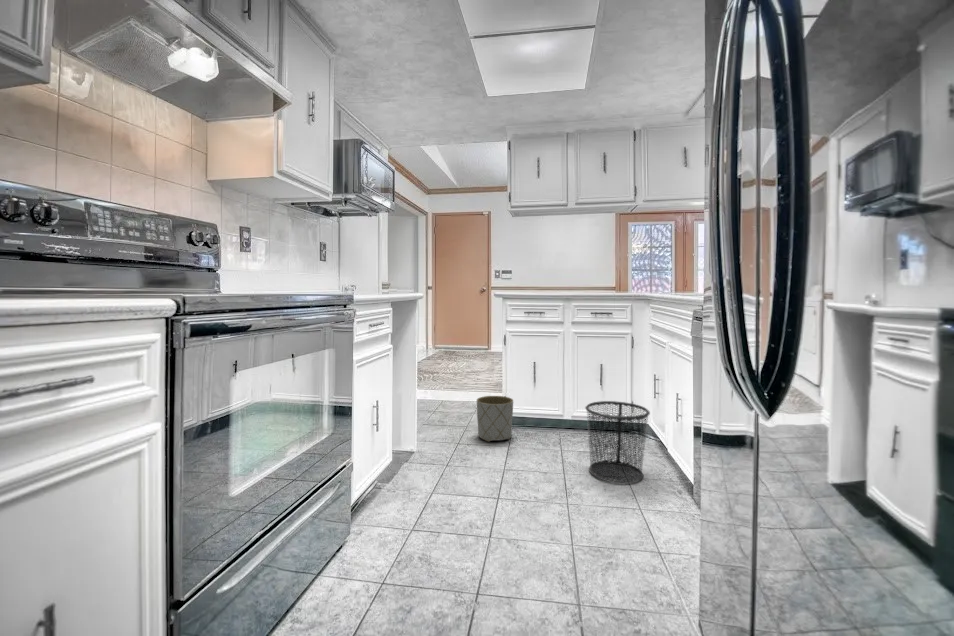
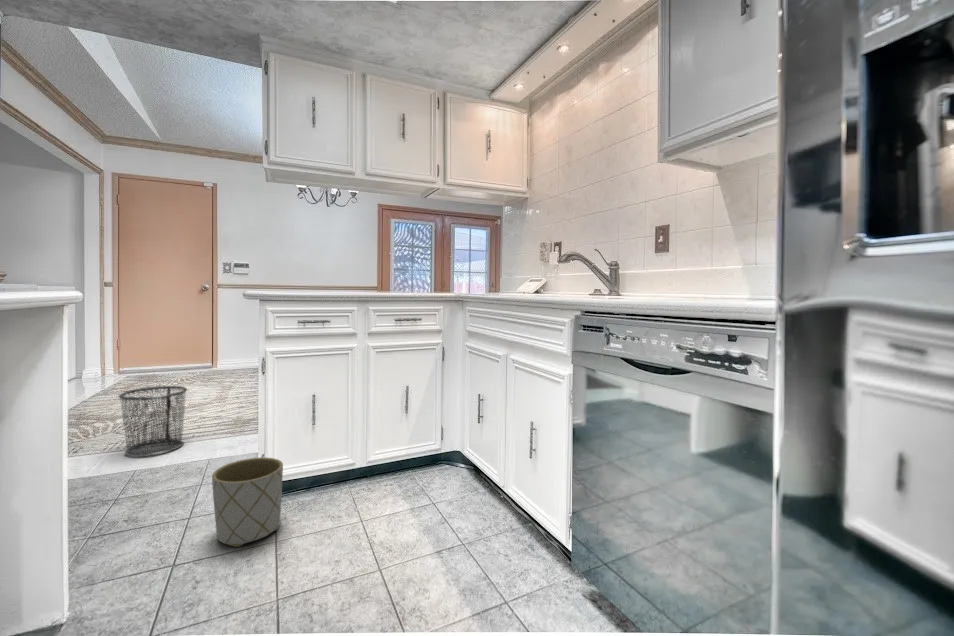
waste bin: present [586,401,650,483] -> present [119,386,187,457]

